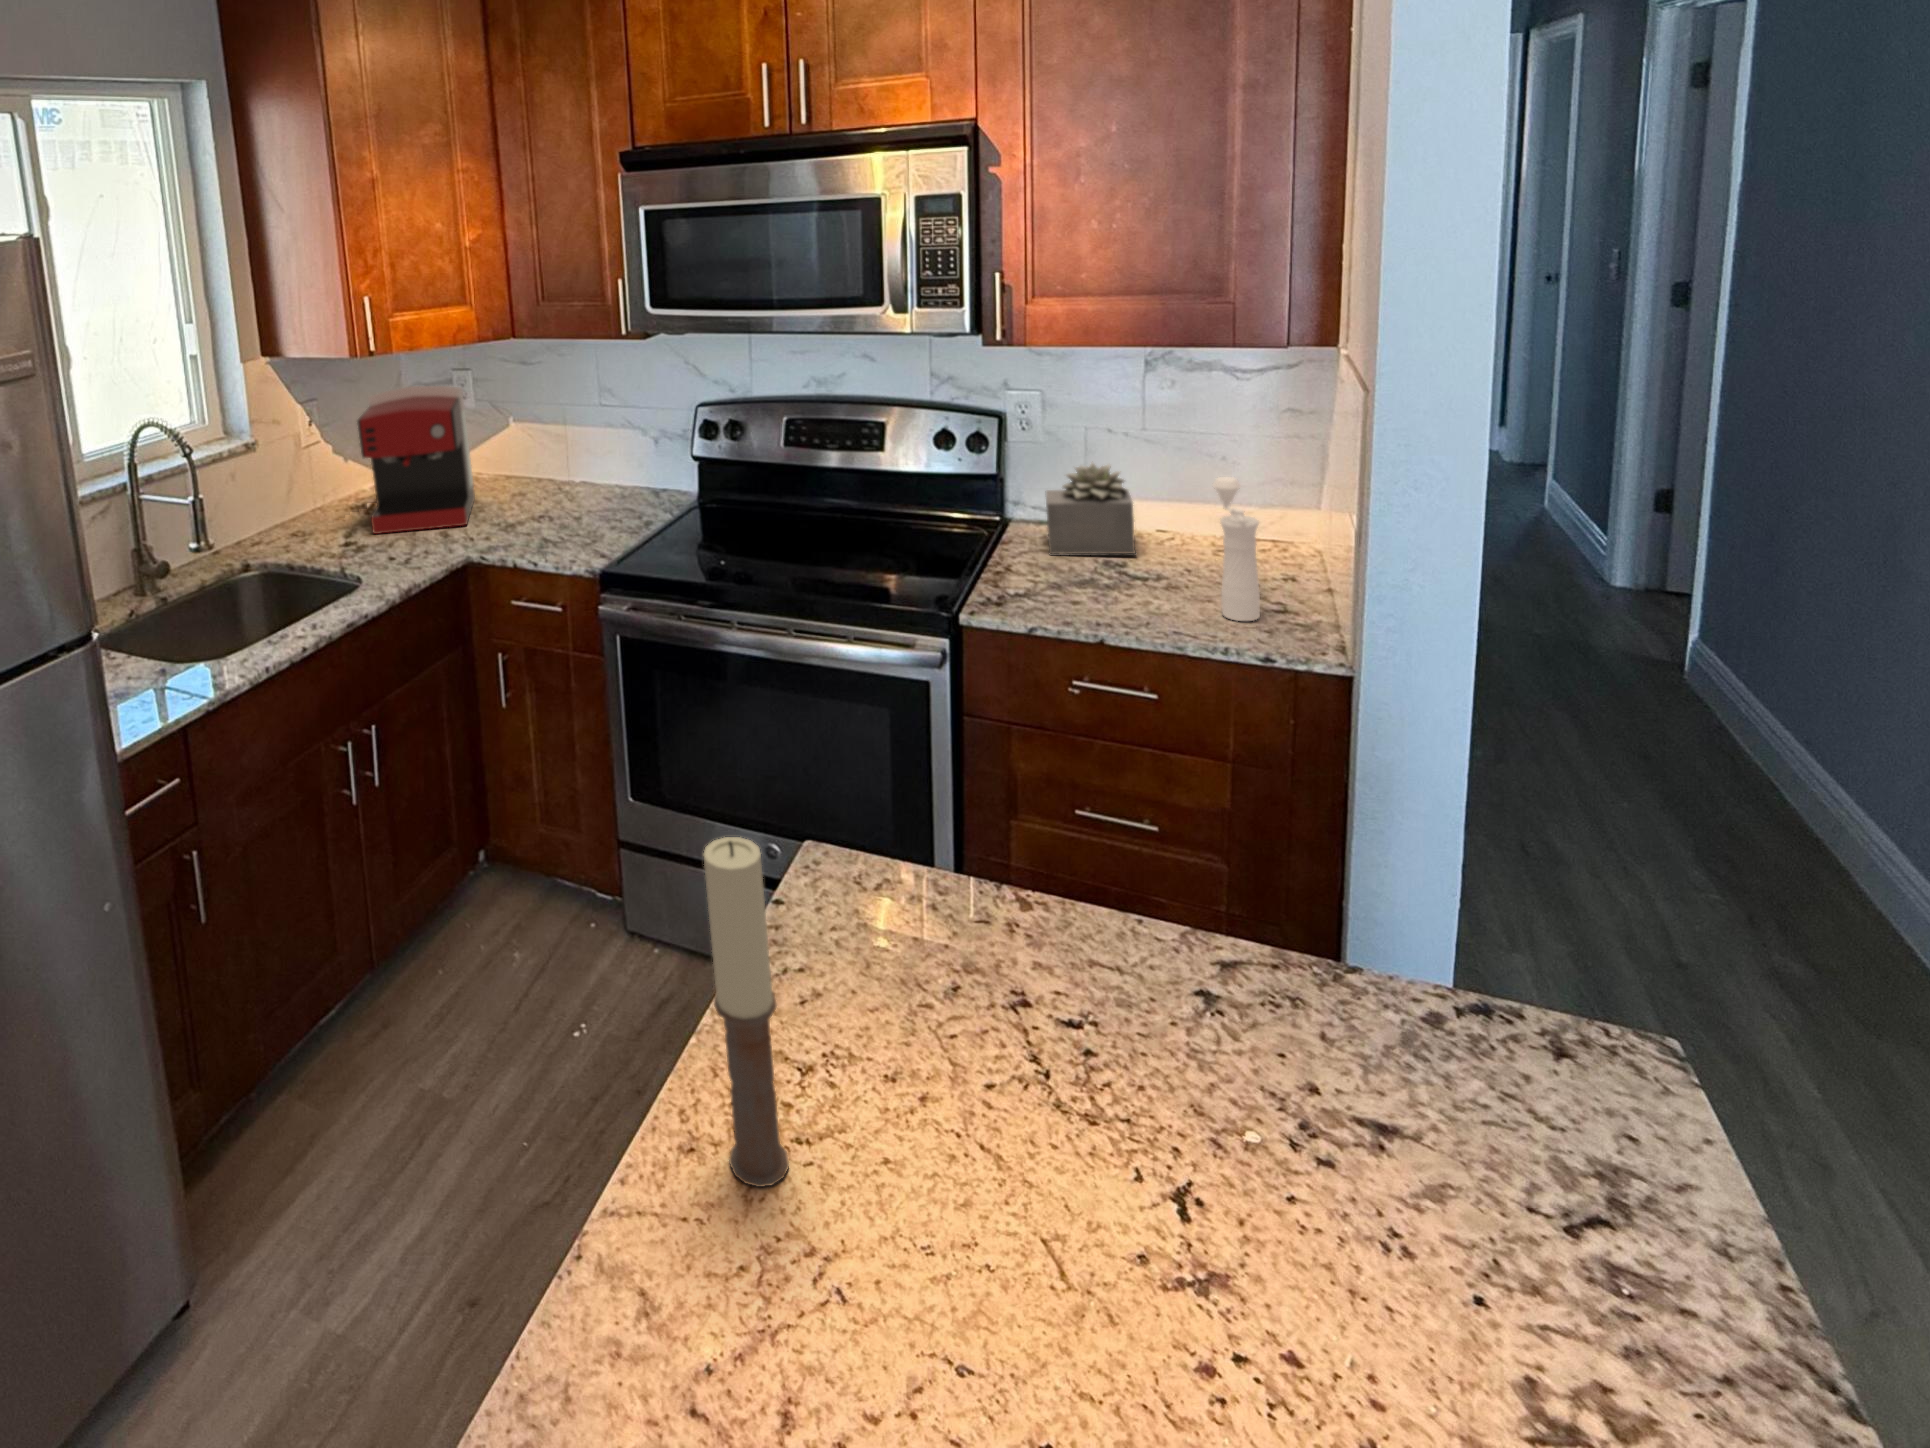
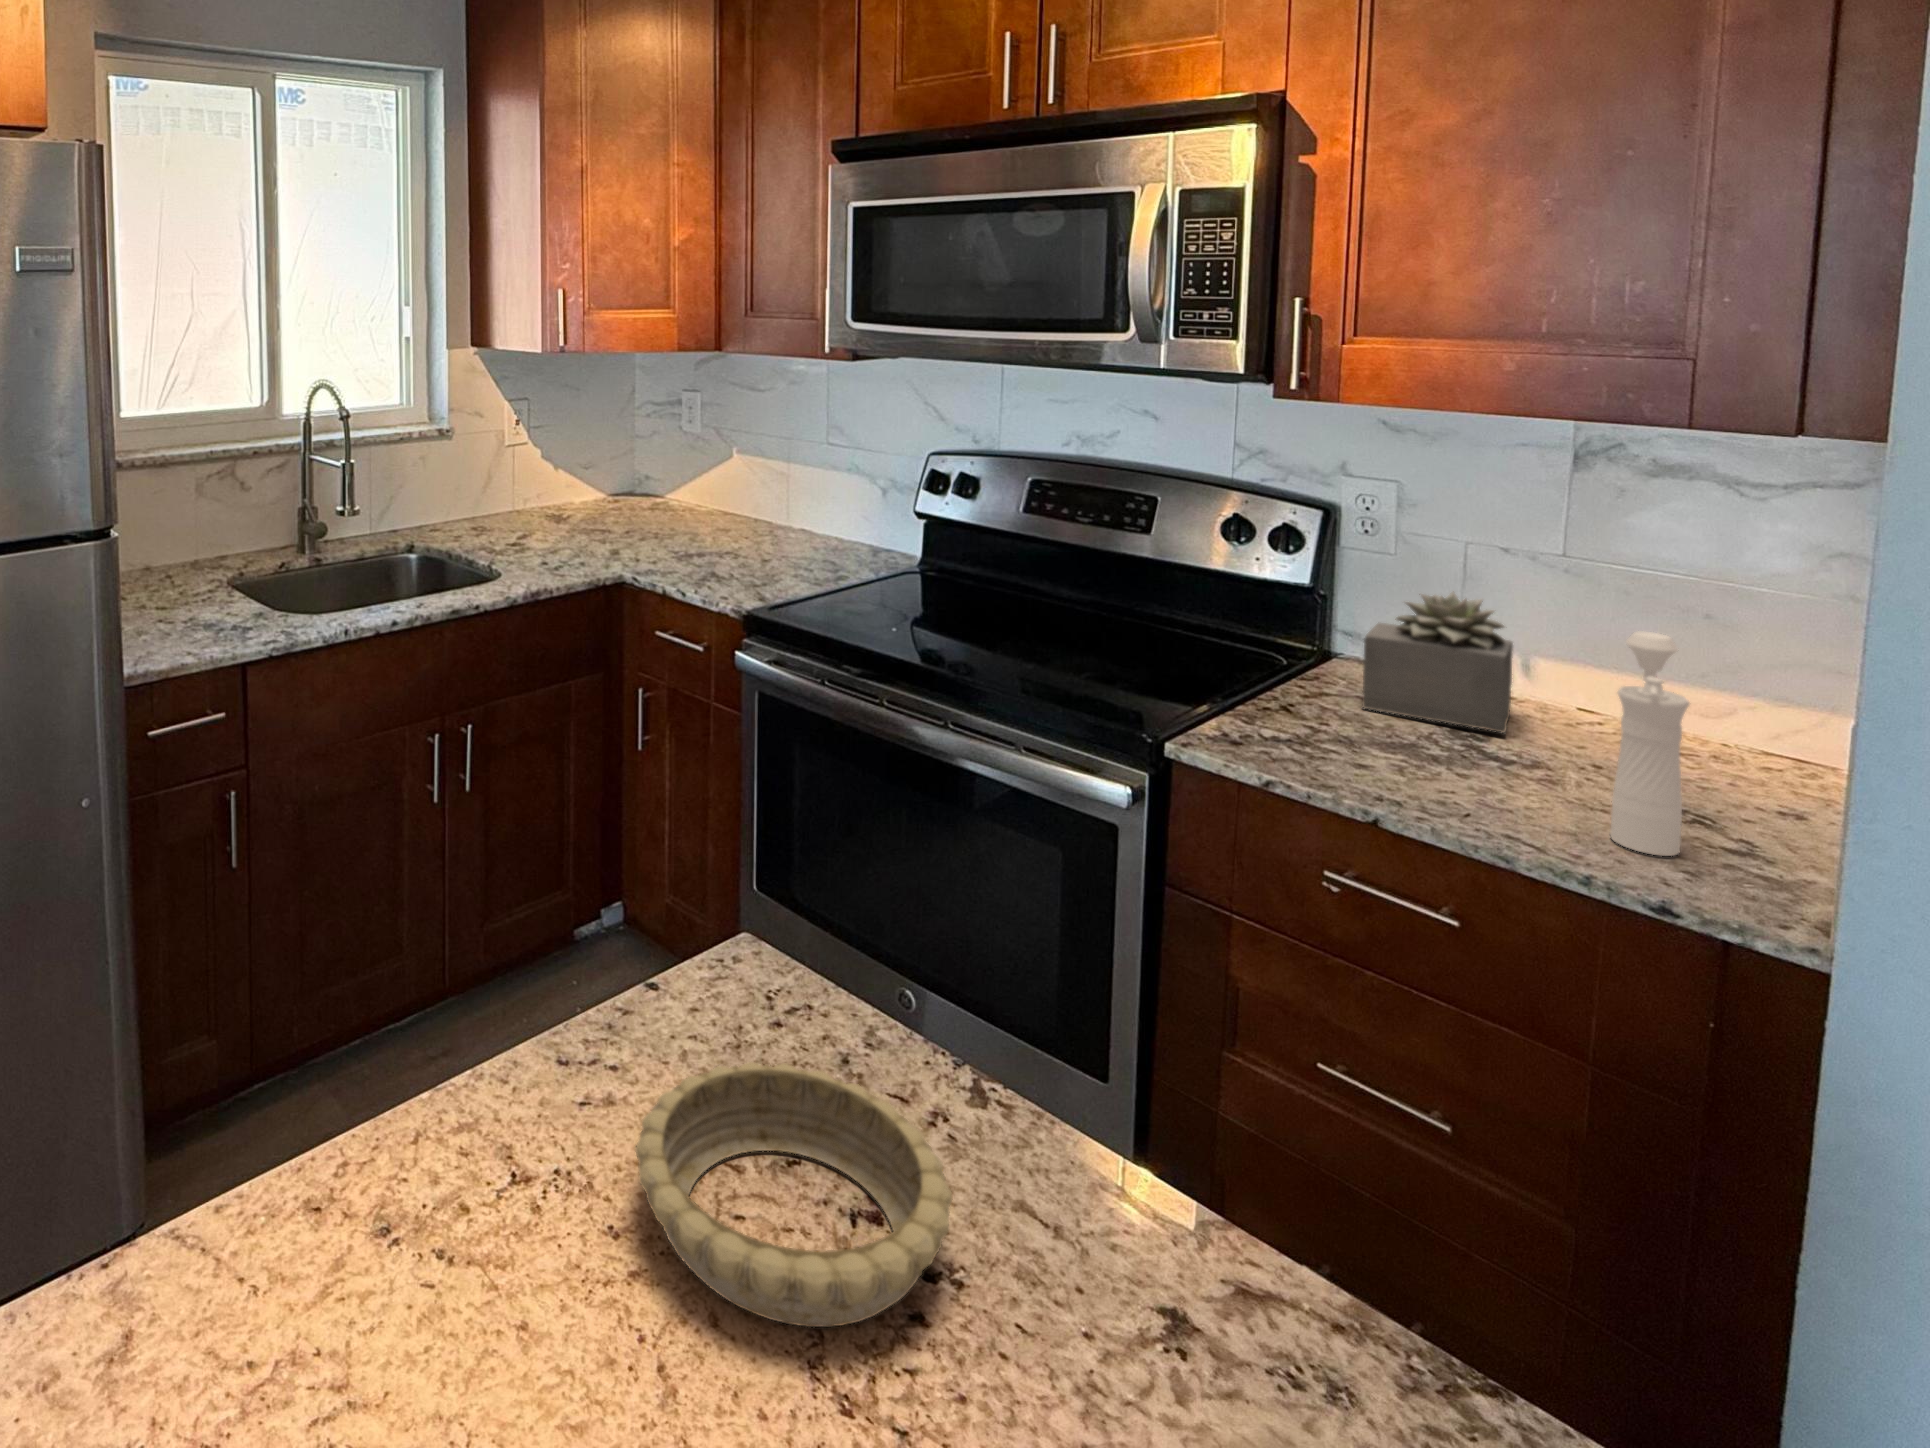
coffee maker: present [358,386,475,534] -> none [541,392,672,549]
candle: present [704,837,789,1187] -> none [325,800,410,1294]
decorative bowl: none [873,925,1096,1093] -> present [635,1062,952,1327]

